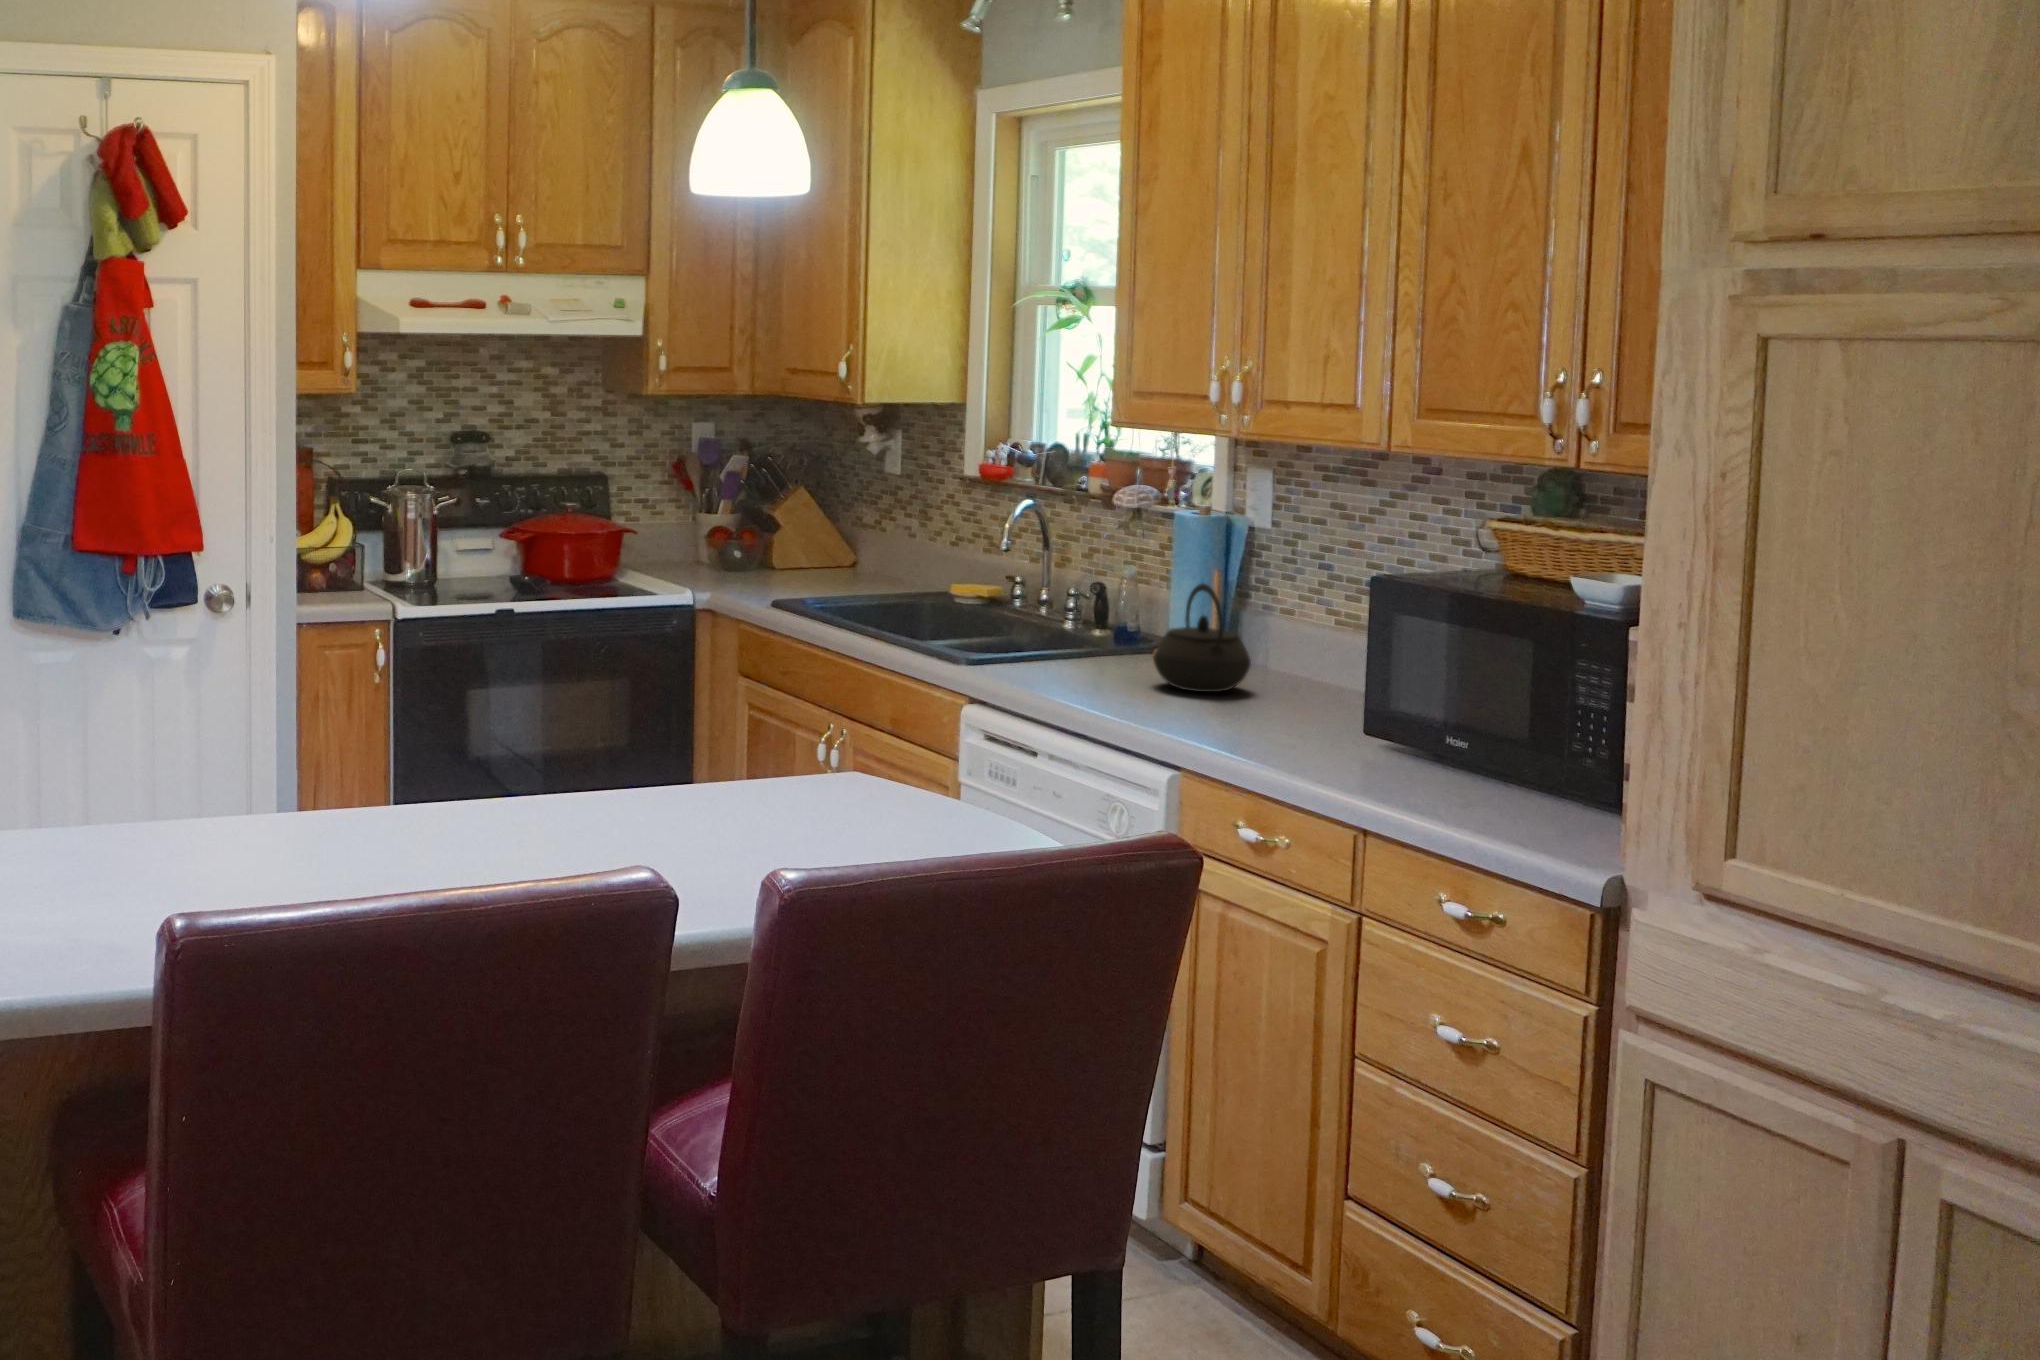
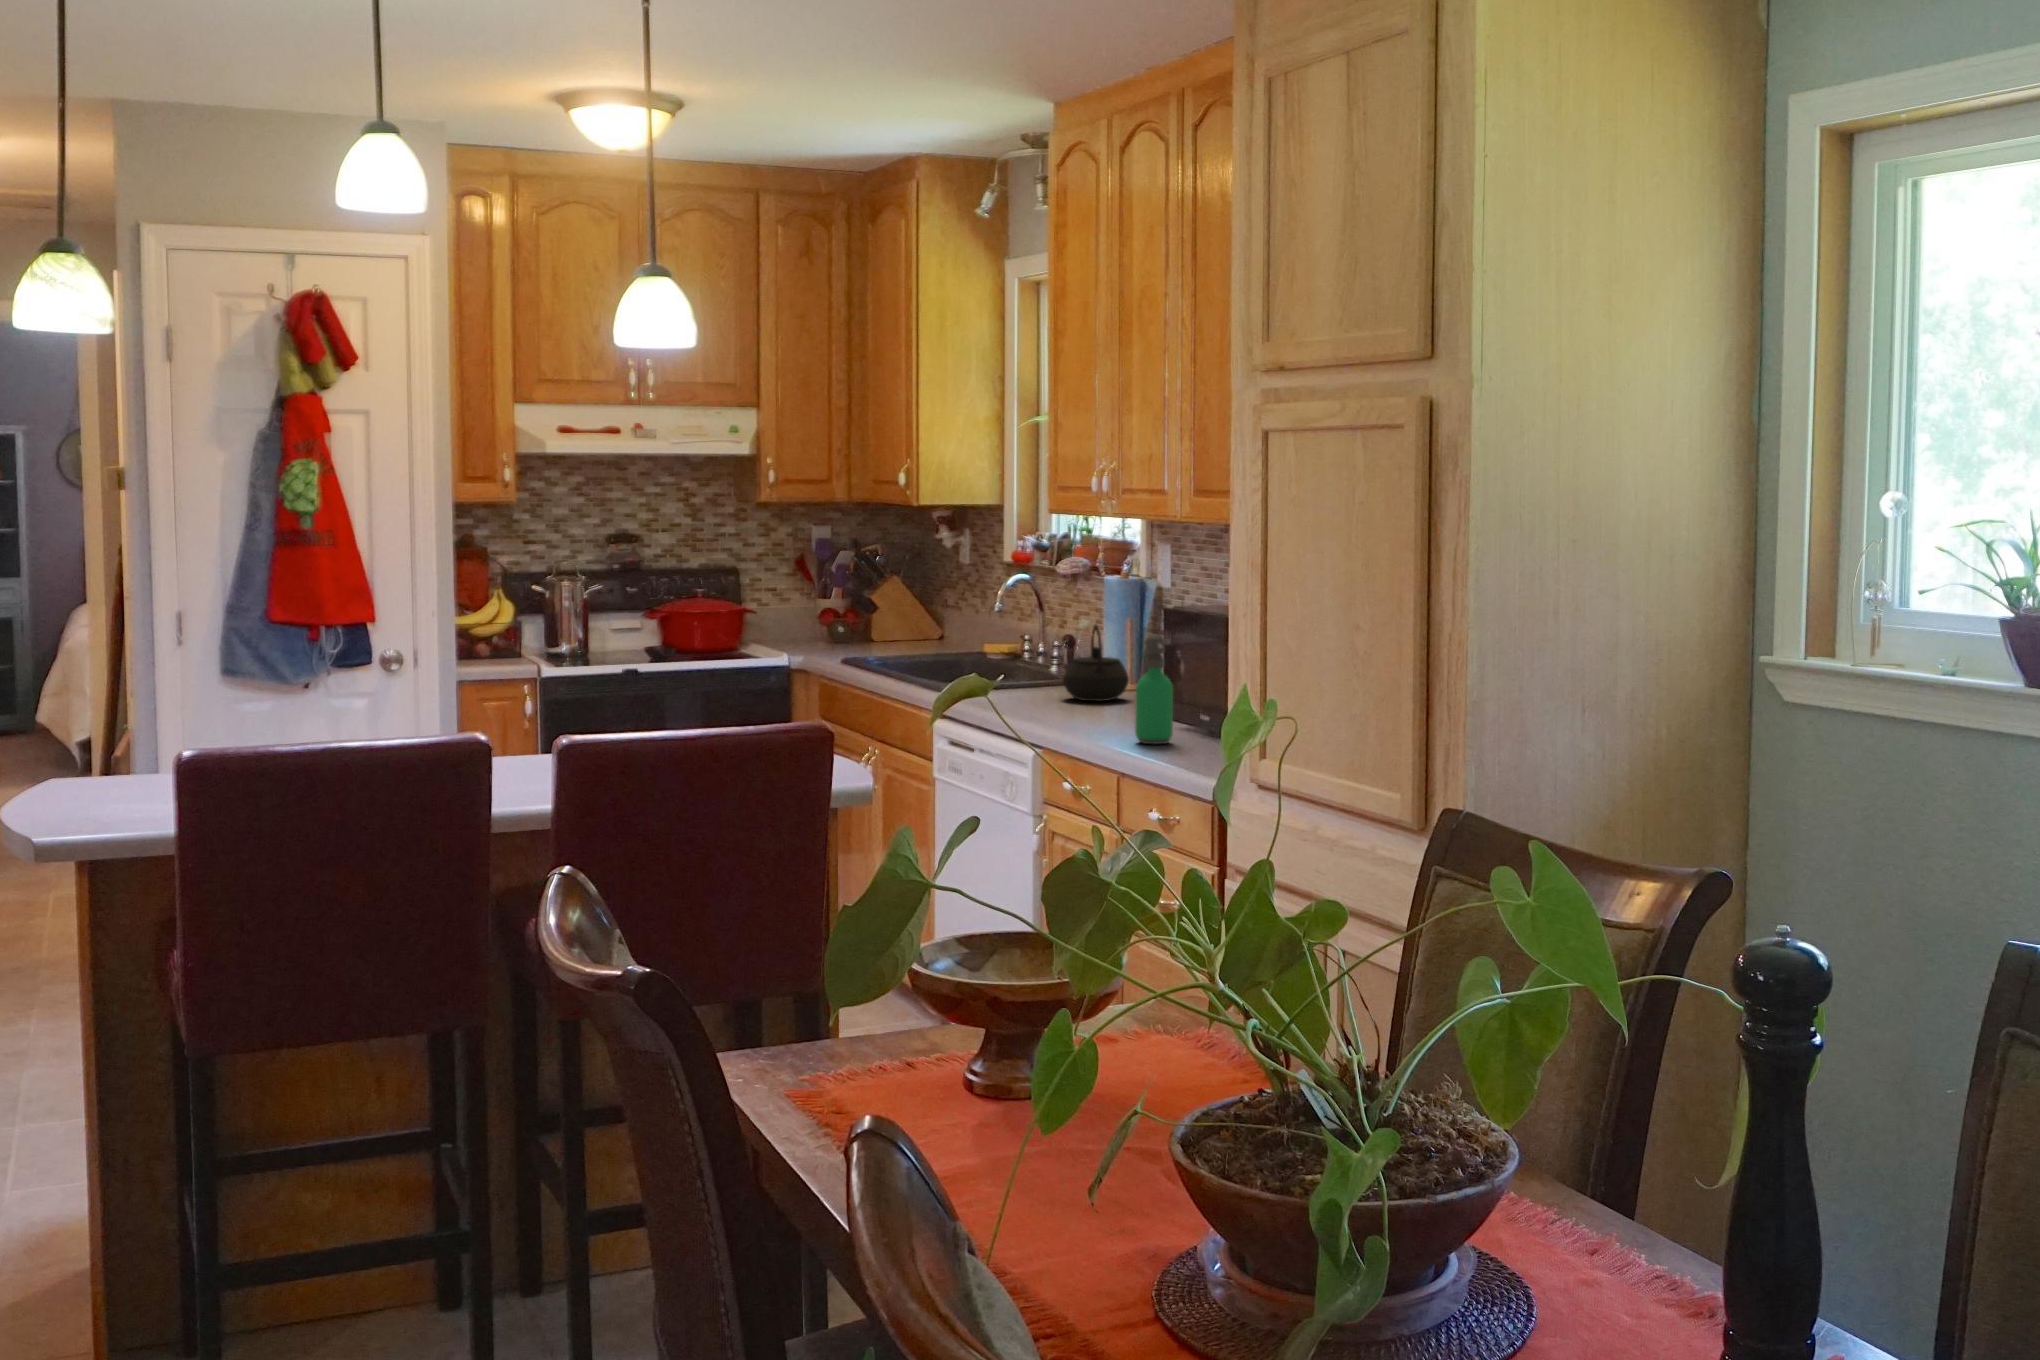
soap dispenser: none [1378,626,1442,792] -> present [1135,634,1173,744]

